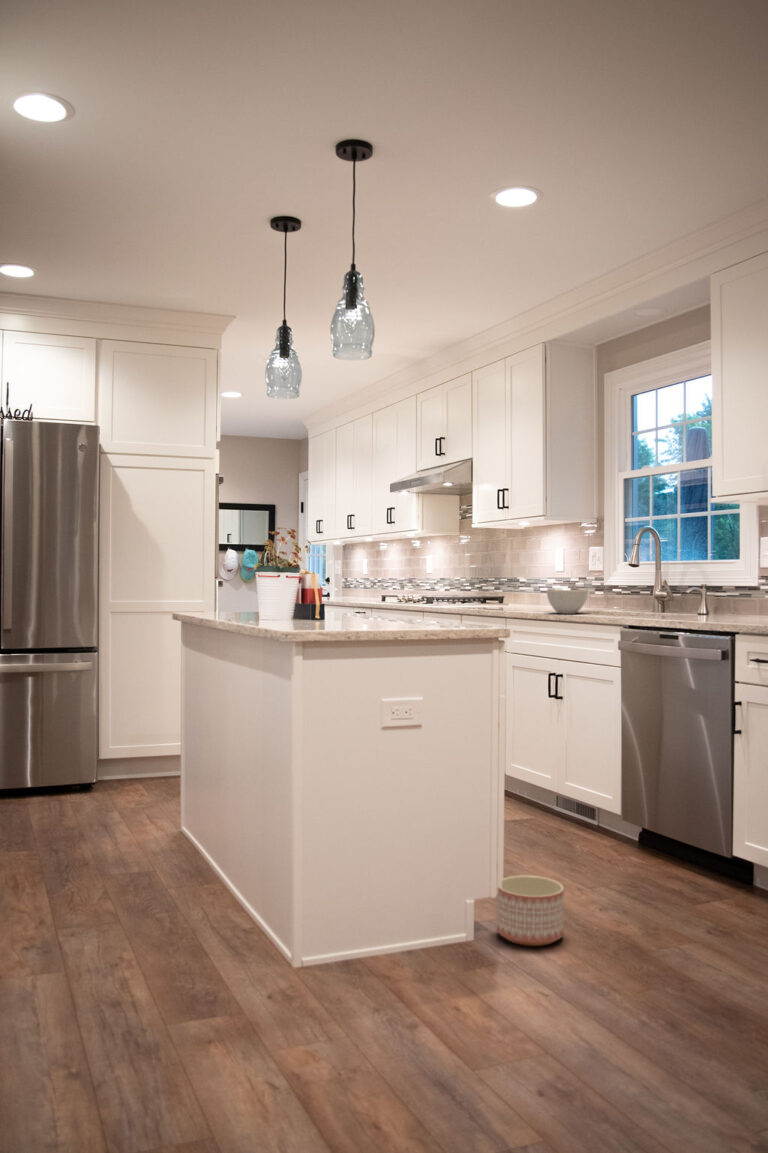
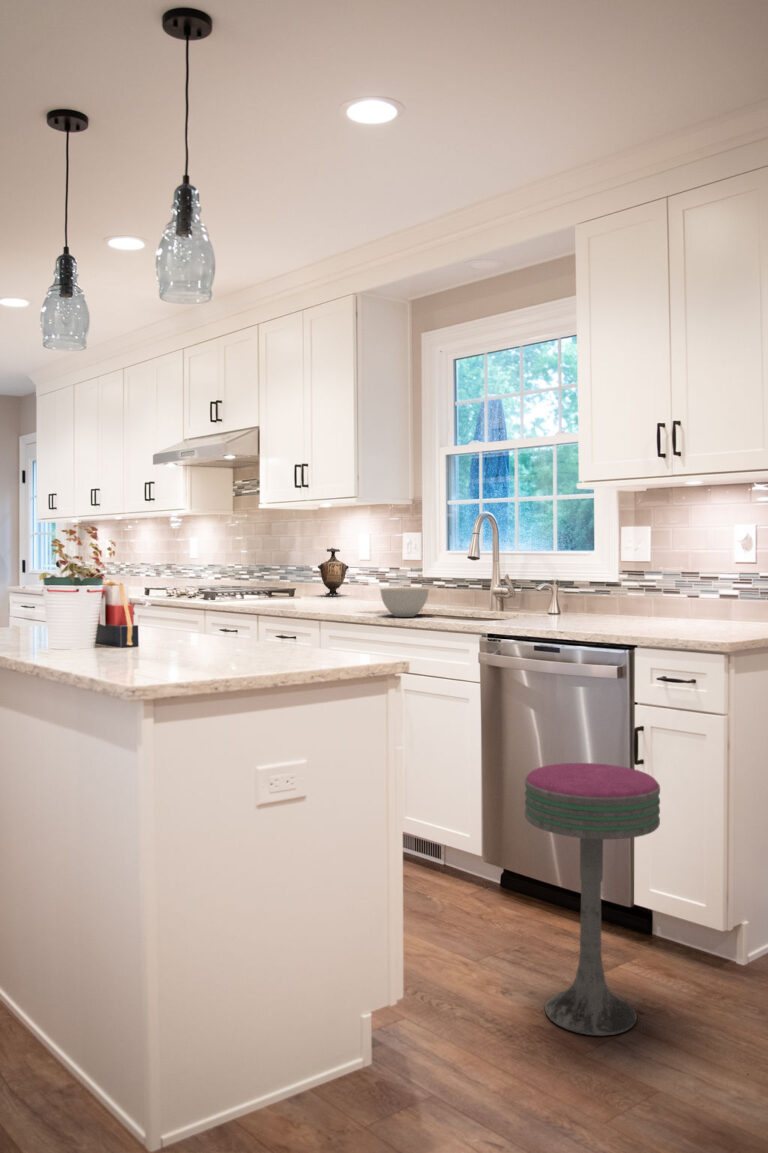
vase: none [517,557,545,602] -> present [318,548,349,596]
bar stool: none [609,722,719,934] -> present [525,763,660,1036]
planter: present [497,875,564,946] -> none [406,984,494,1090]

